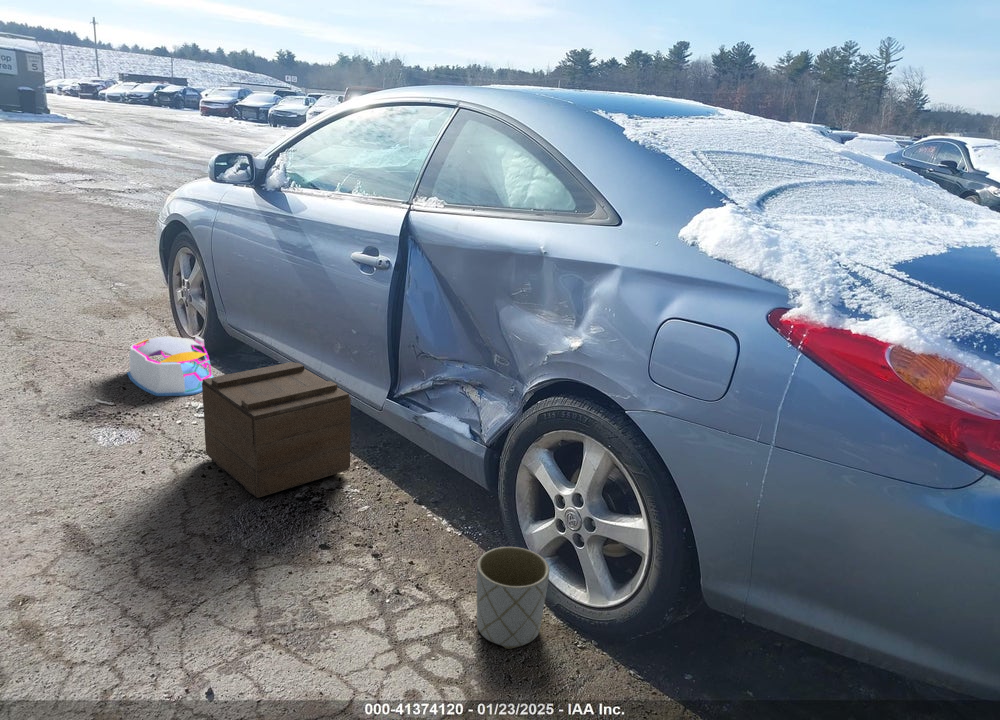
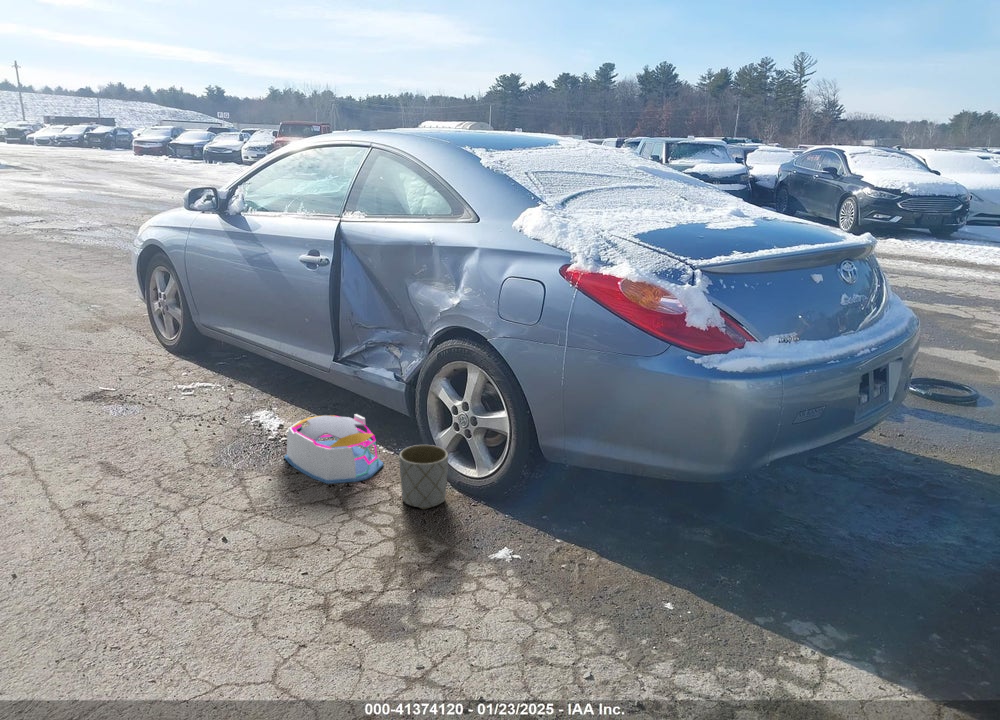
storage bin: present [127,336,214,396] -> present [285,414,384,484]
wooden crate: present [202,362,351,498] -> none [191,344,308,440]

